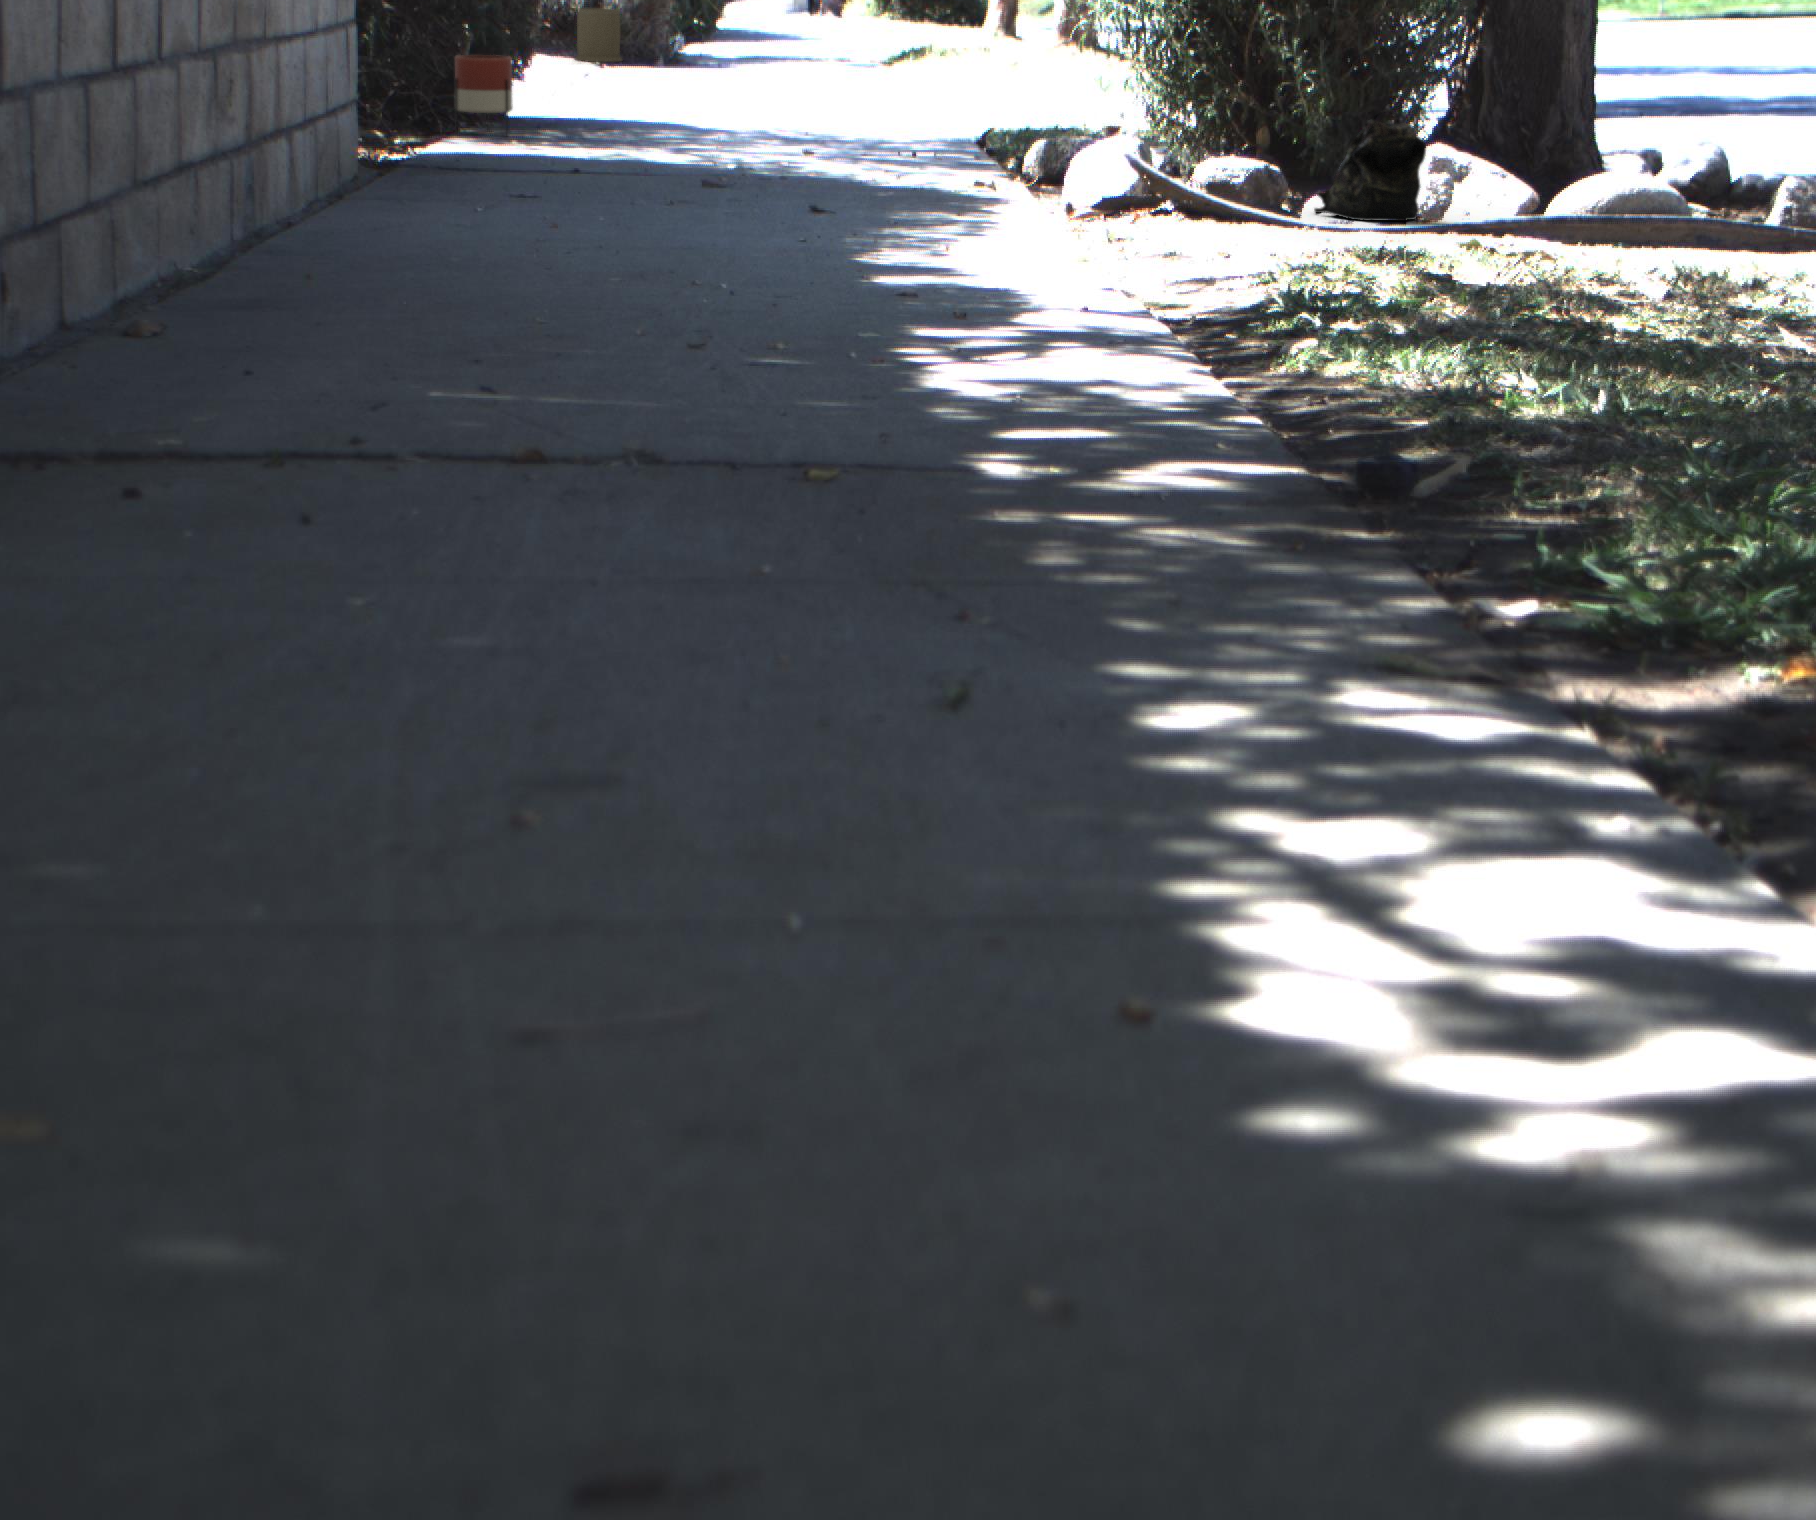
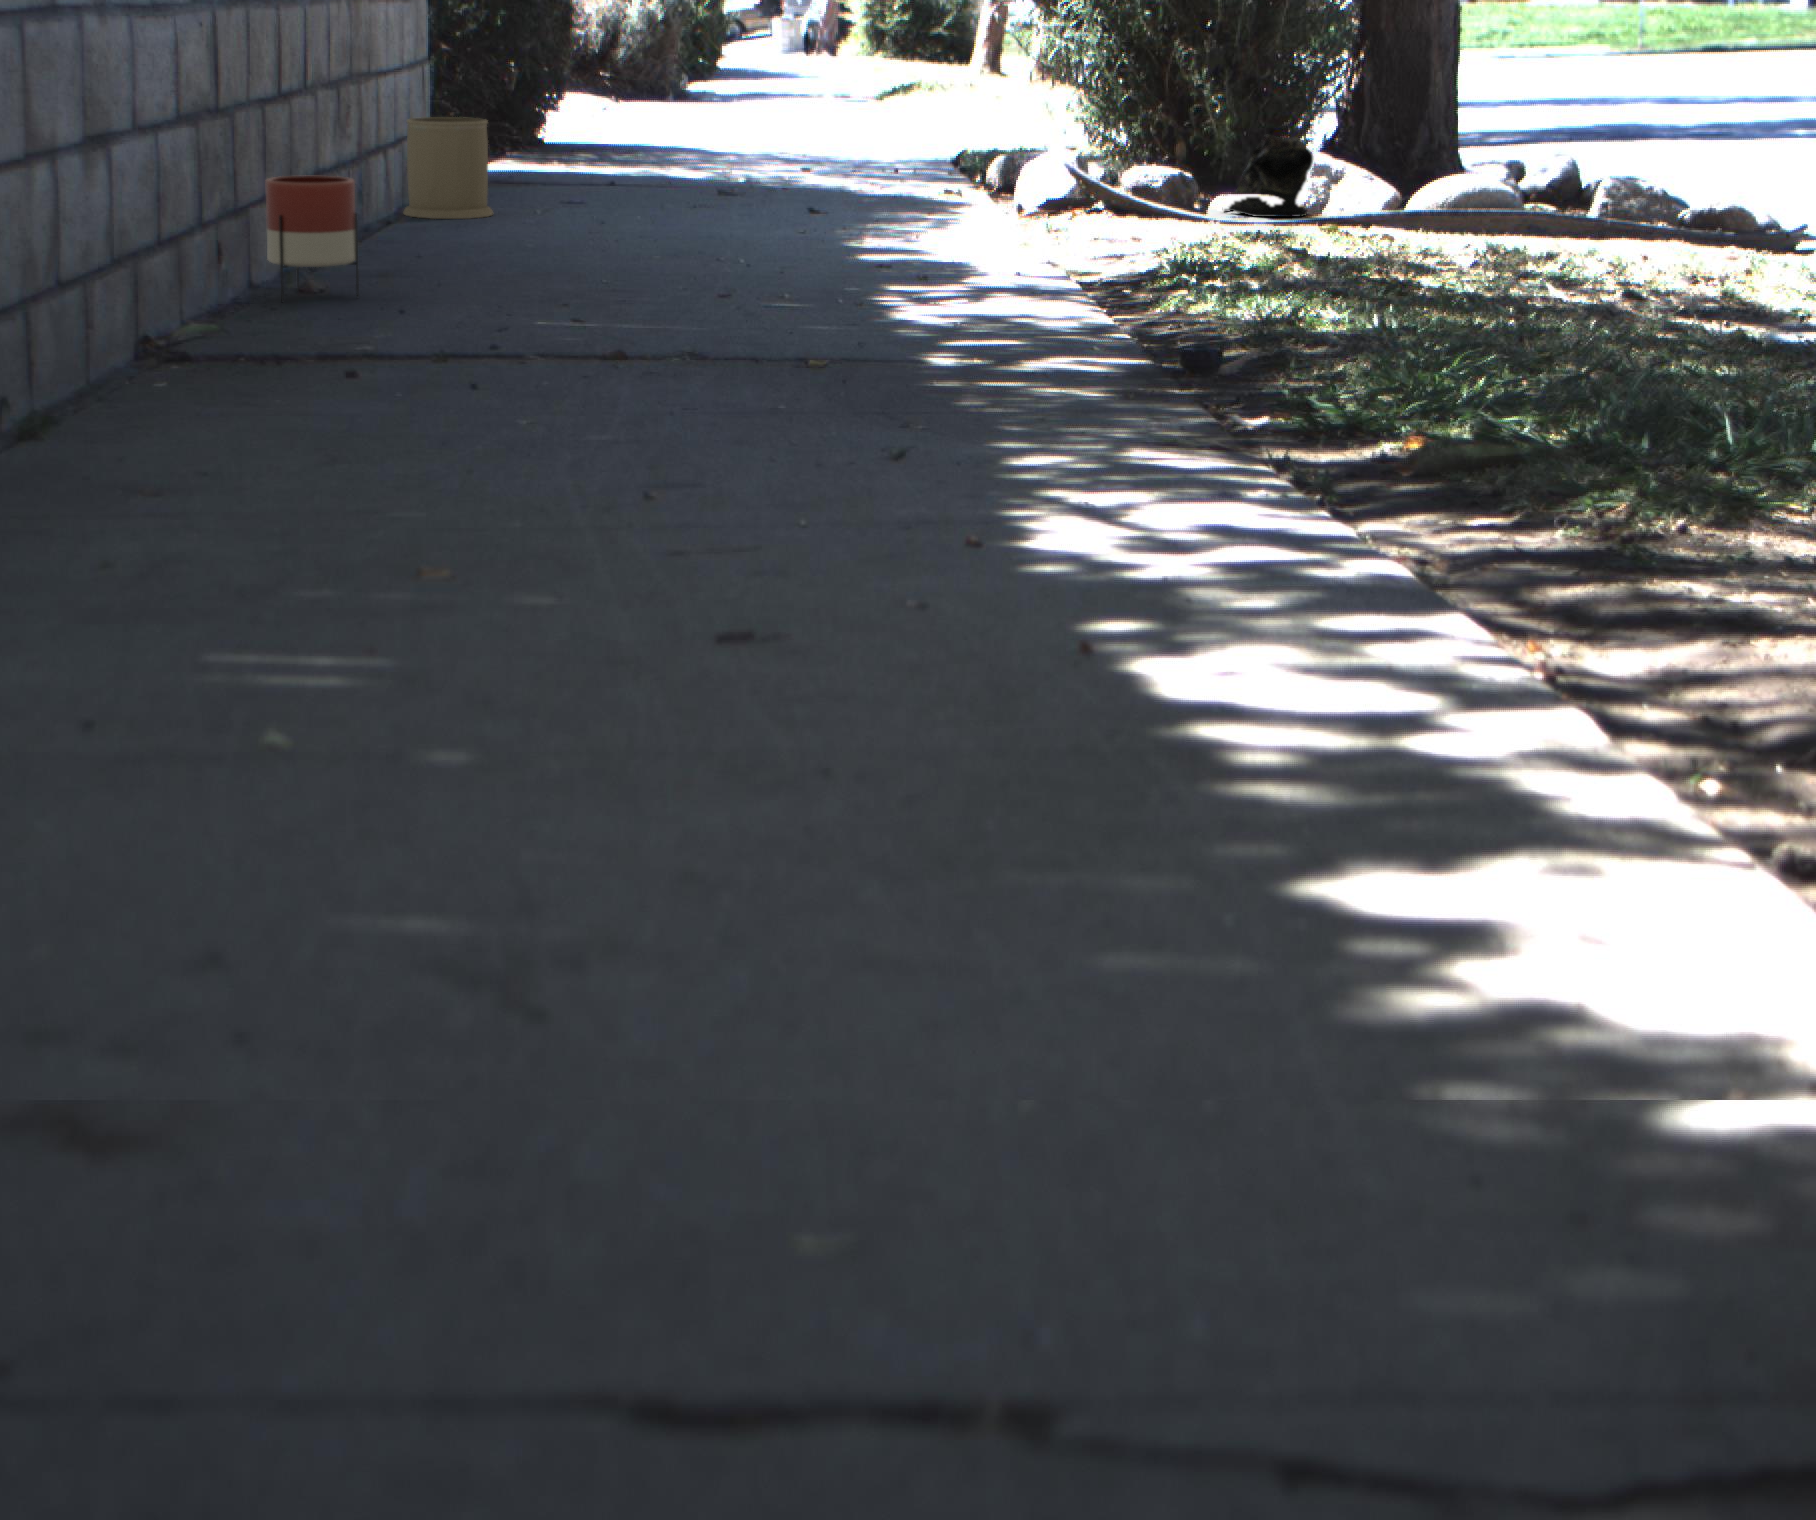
trash can: present [575,8,622,62] -> present [403,117,493,219]
planter: present [455,55,513,134] -> present [266,176,359,302]

